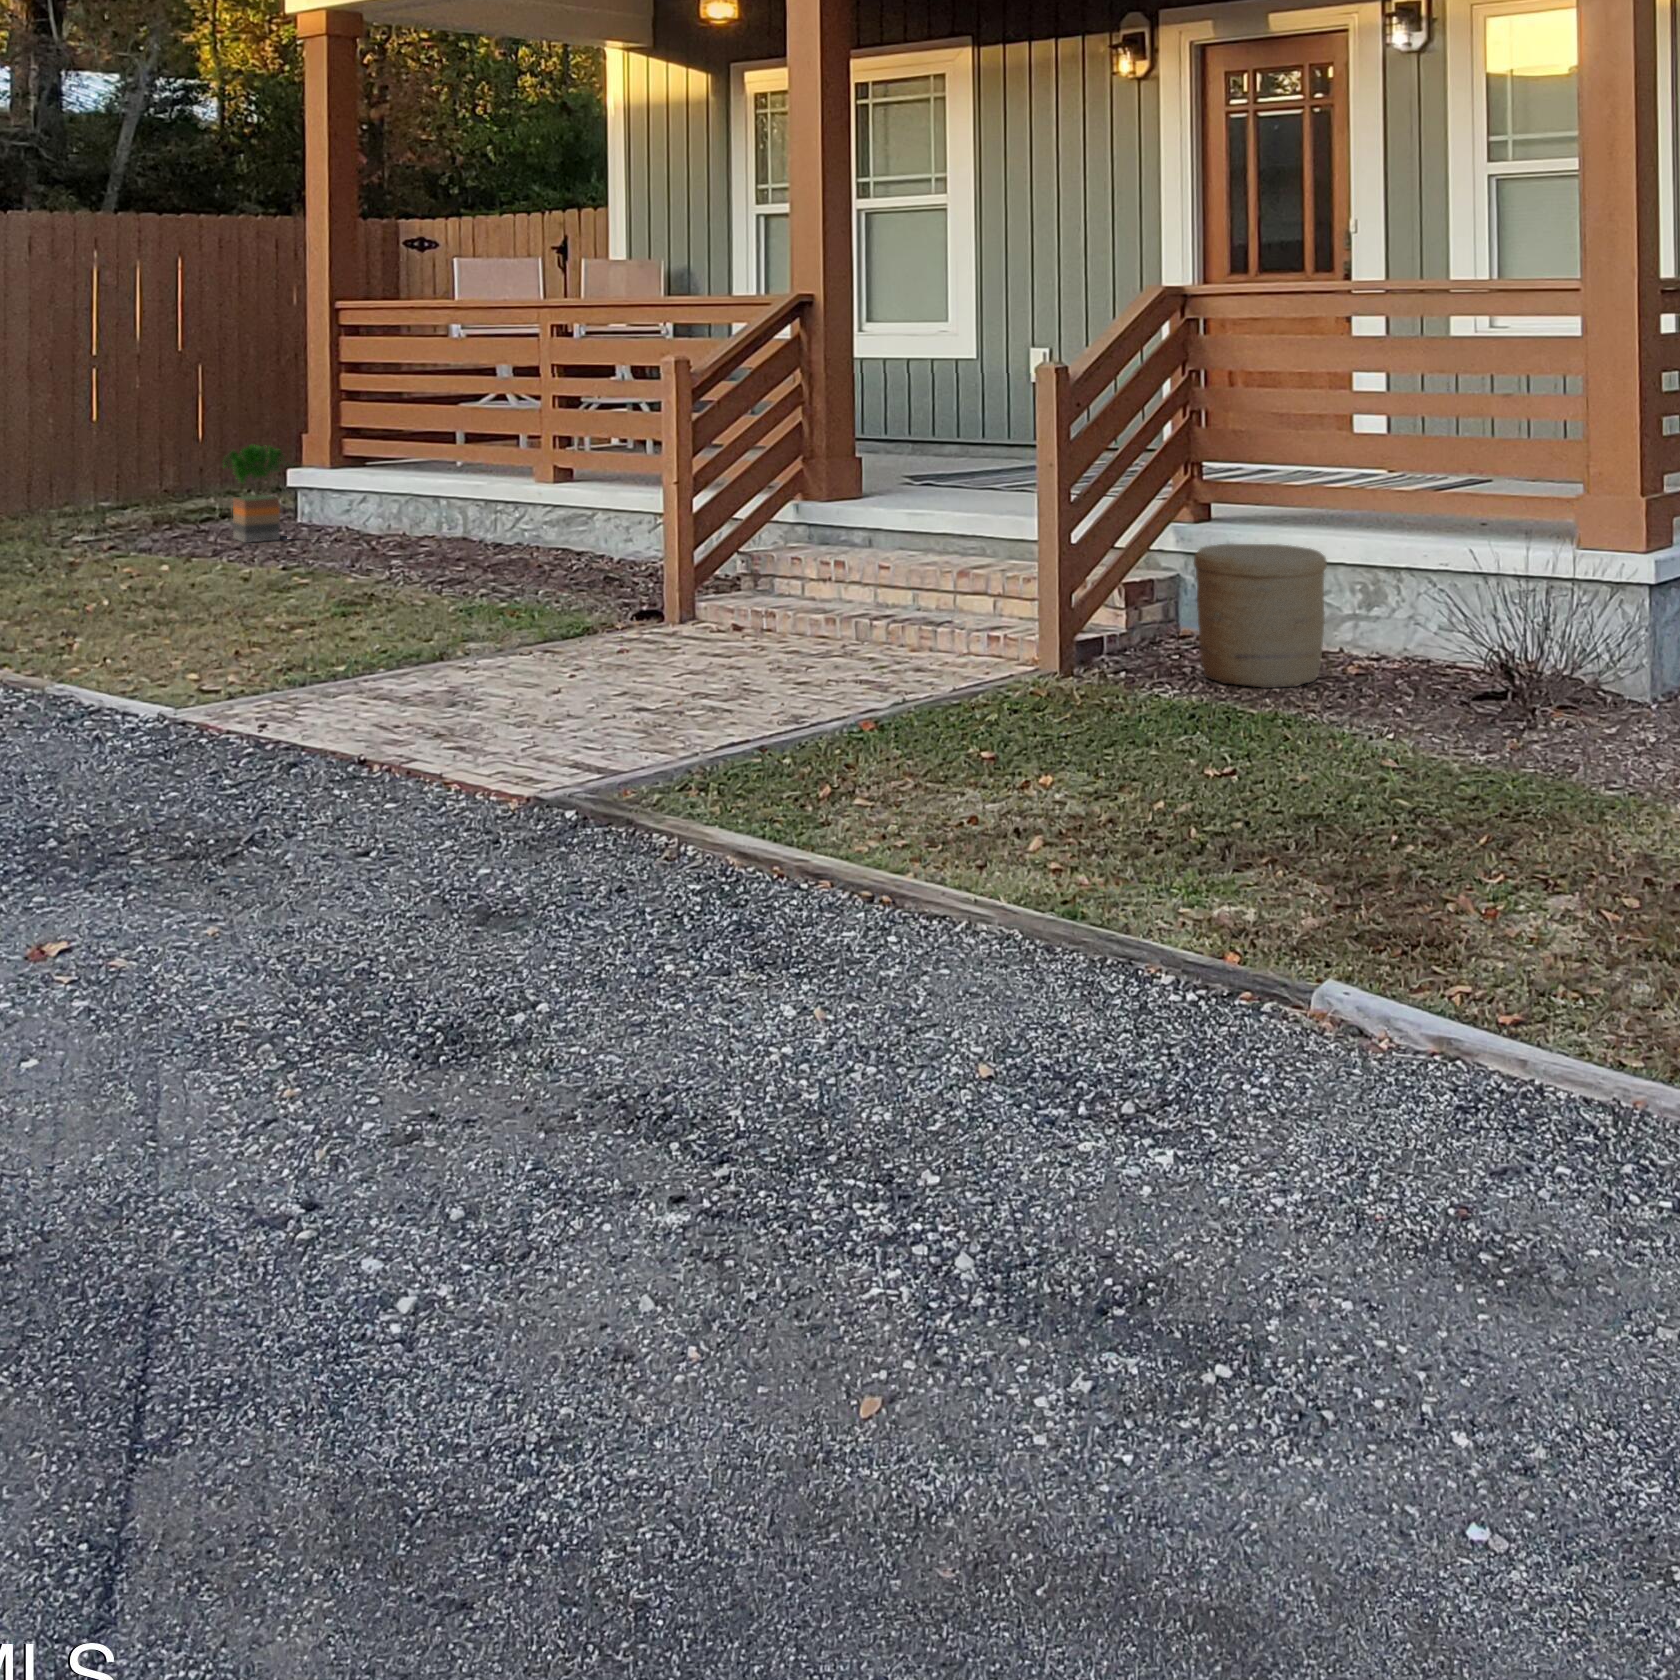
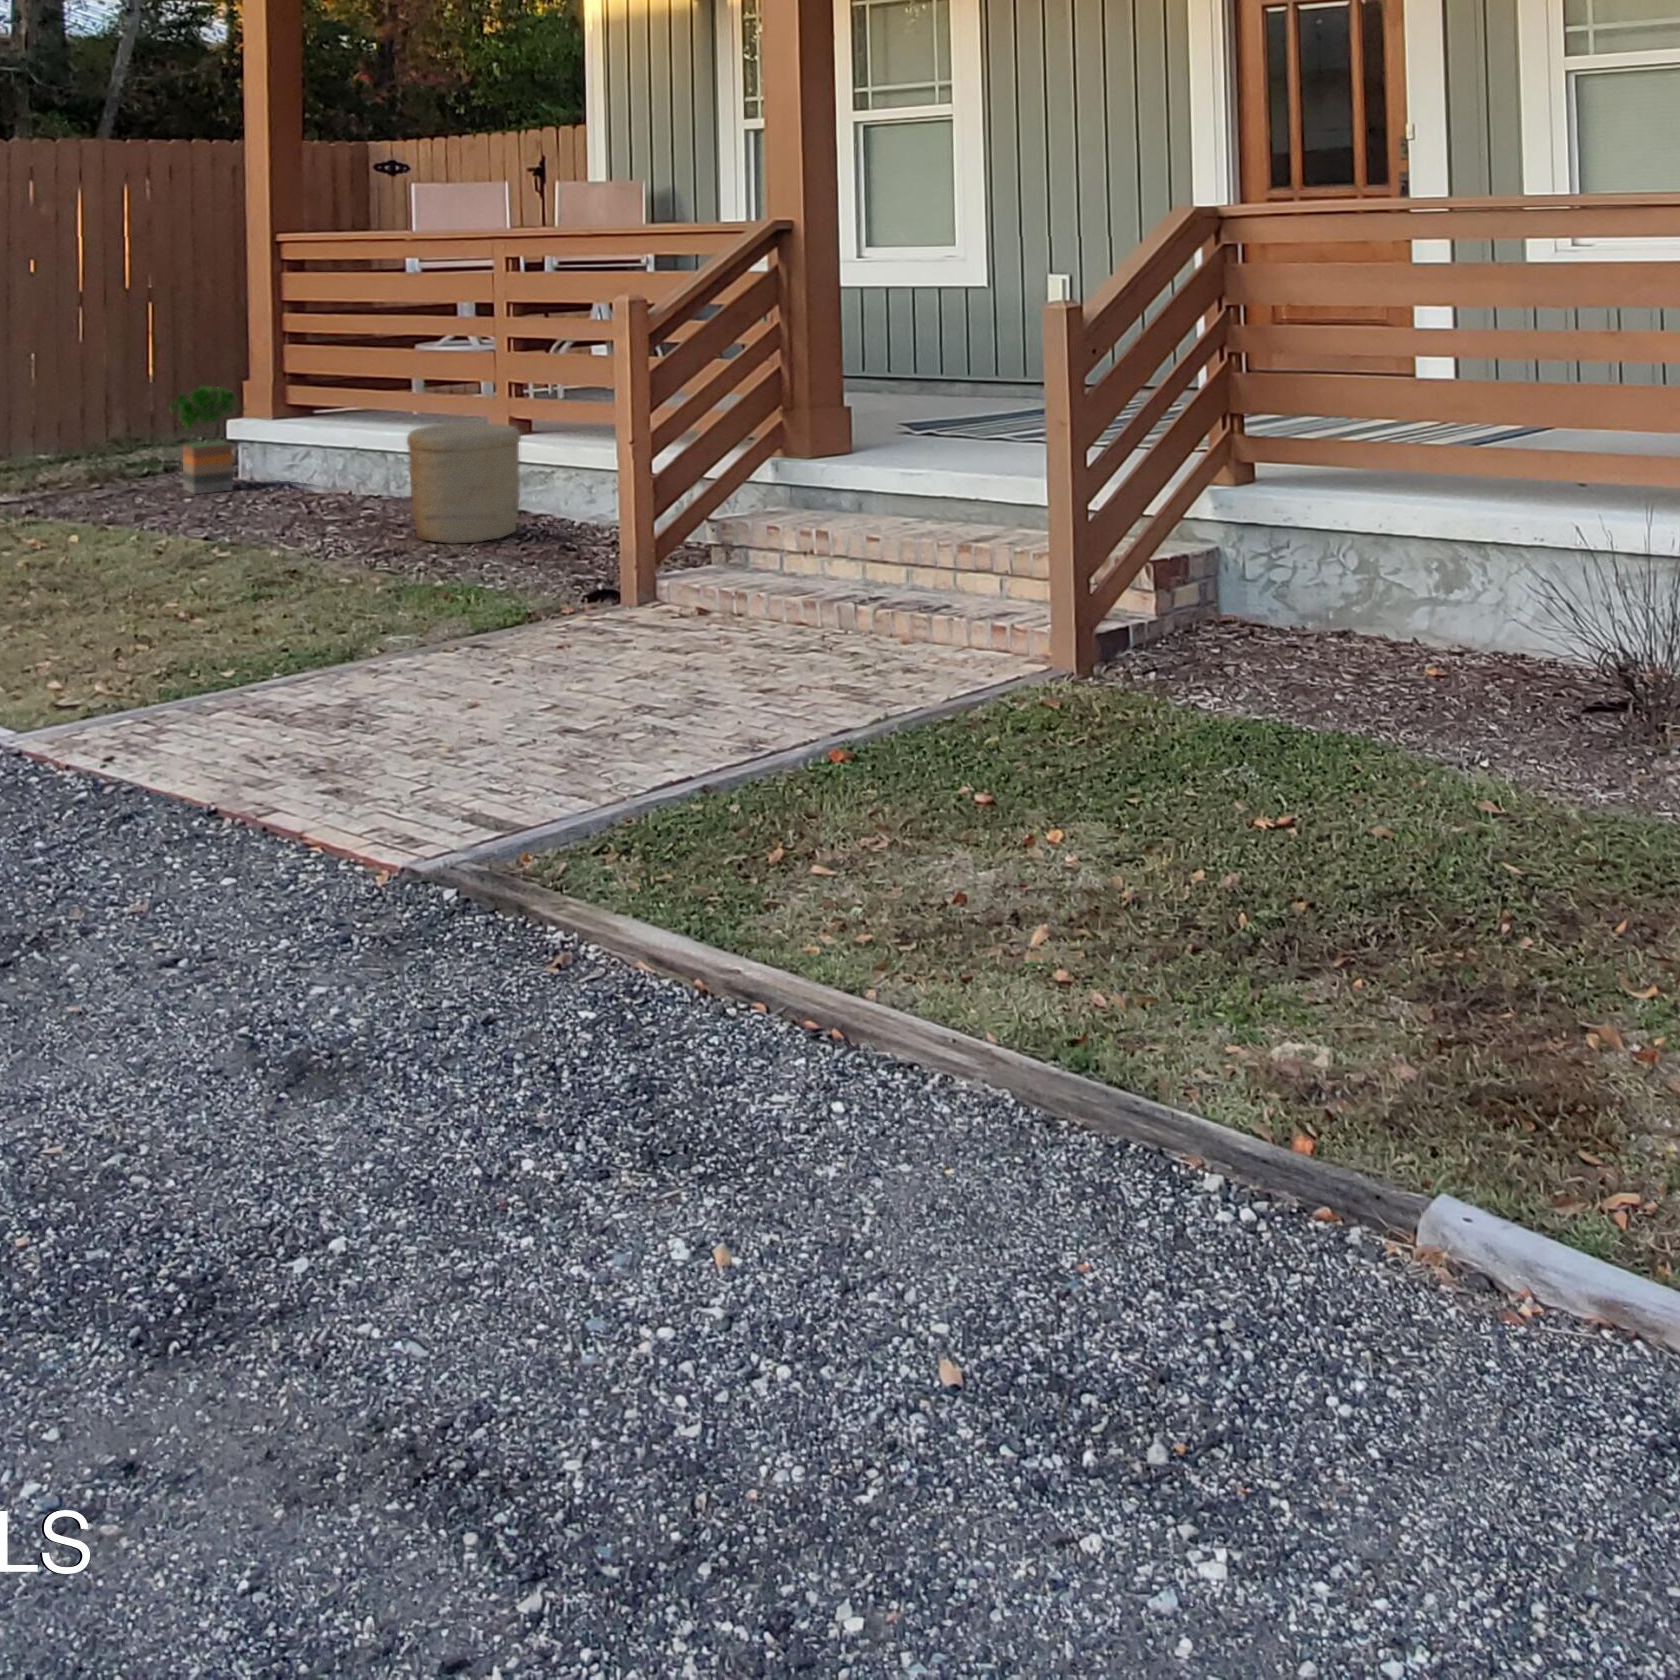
woven basket: present [1194,544,1327,688] -> present [407,423,521,544]

